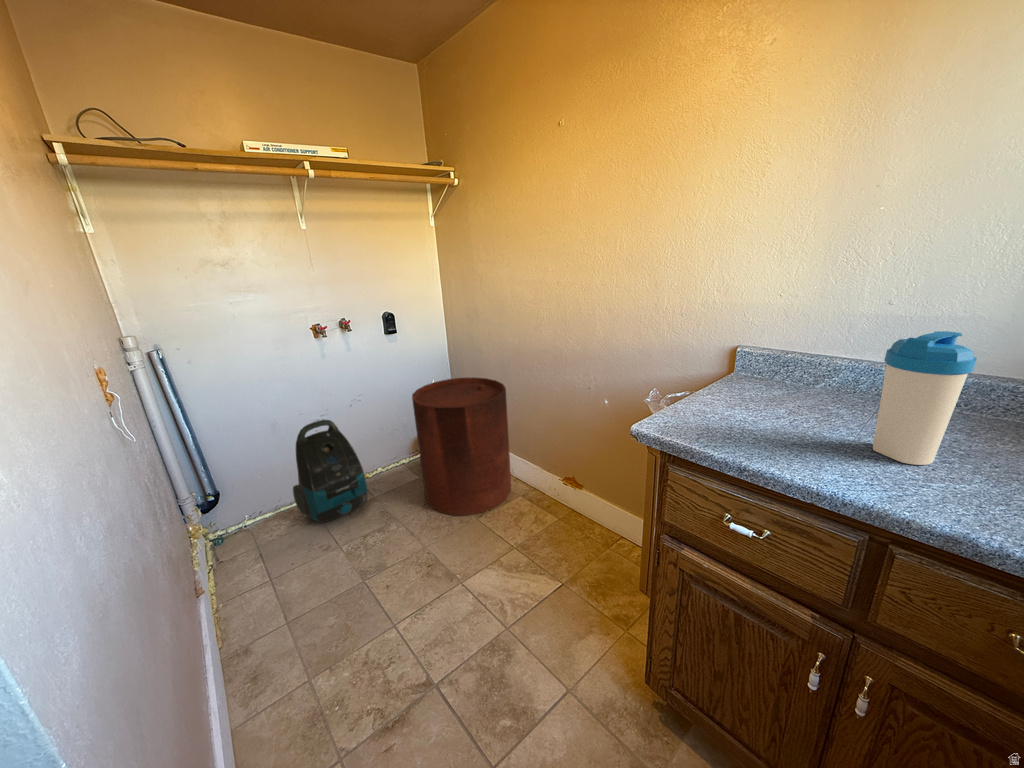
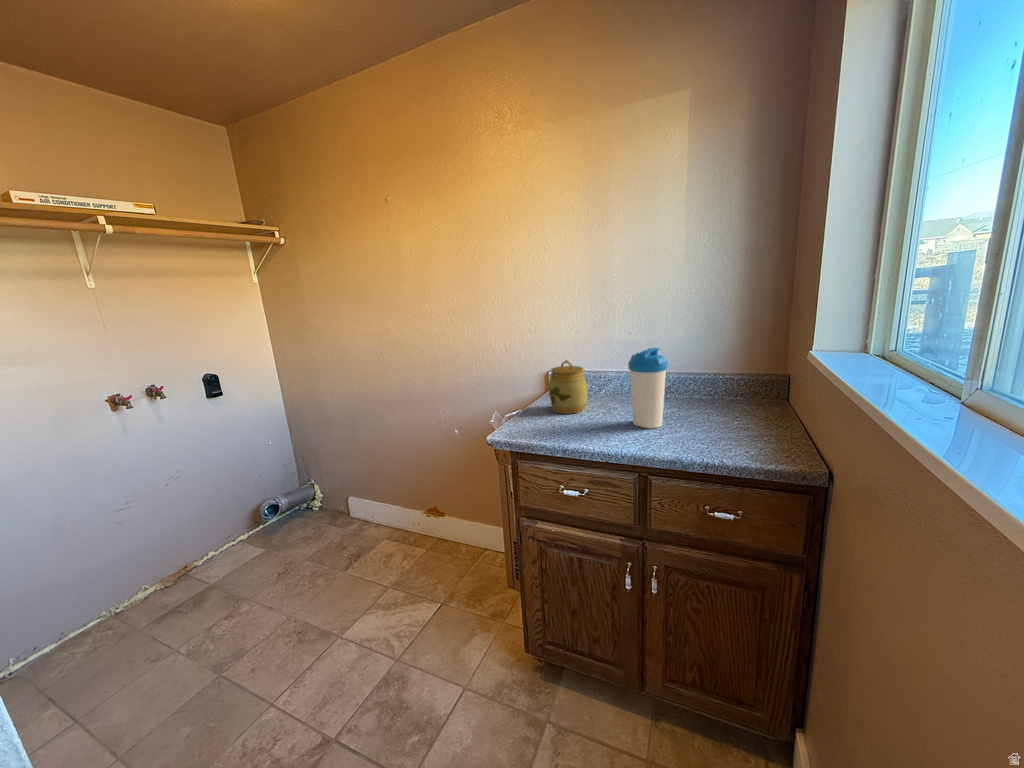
jar: none [731,335,796,413] -> present [549,360,587,414]
trash can: present [412,377,511,515] -> none [254,430,375,579]
vacuum cleaner: present [293,420,367,522] -> none [90,505,204,634]

